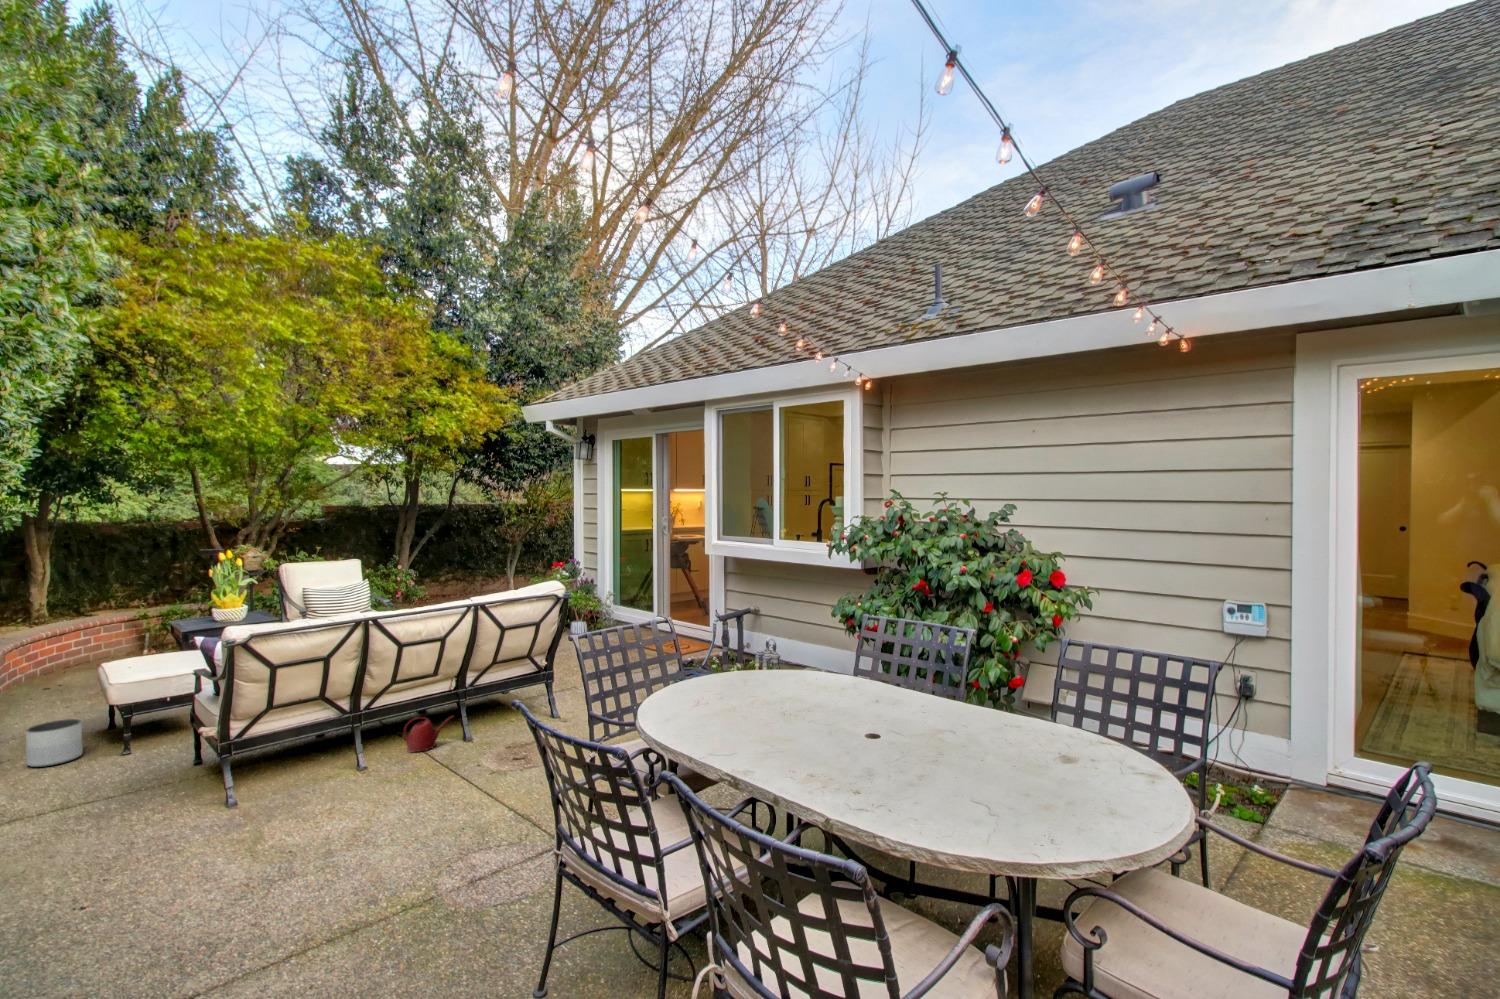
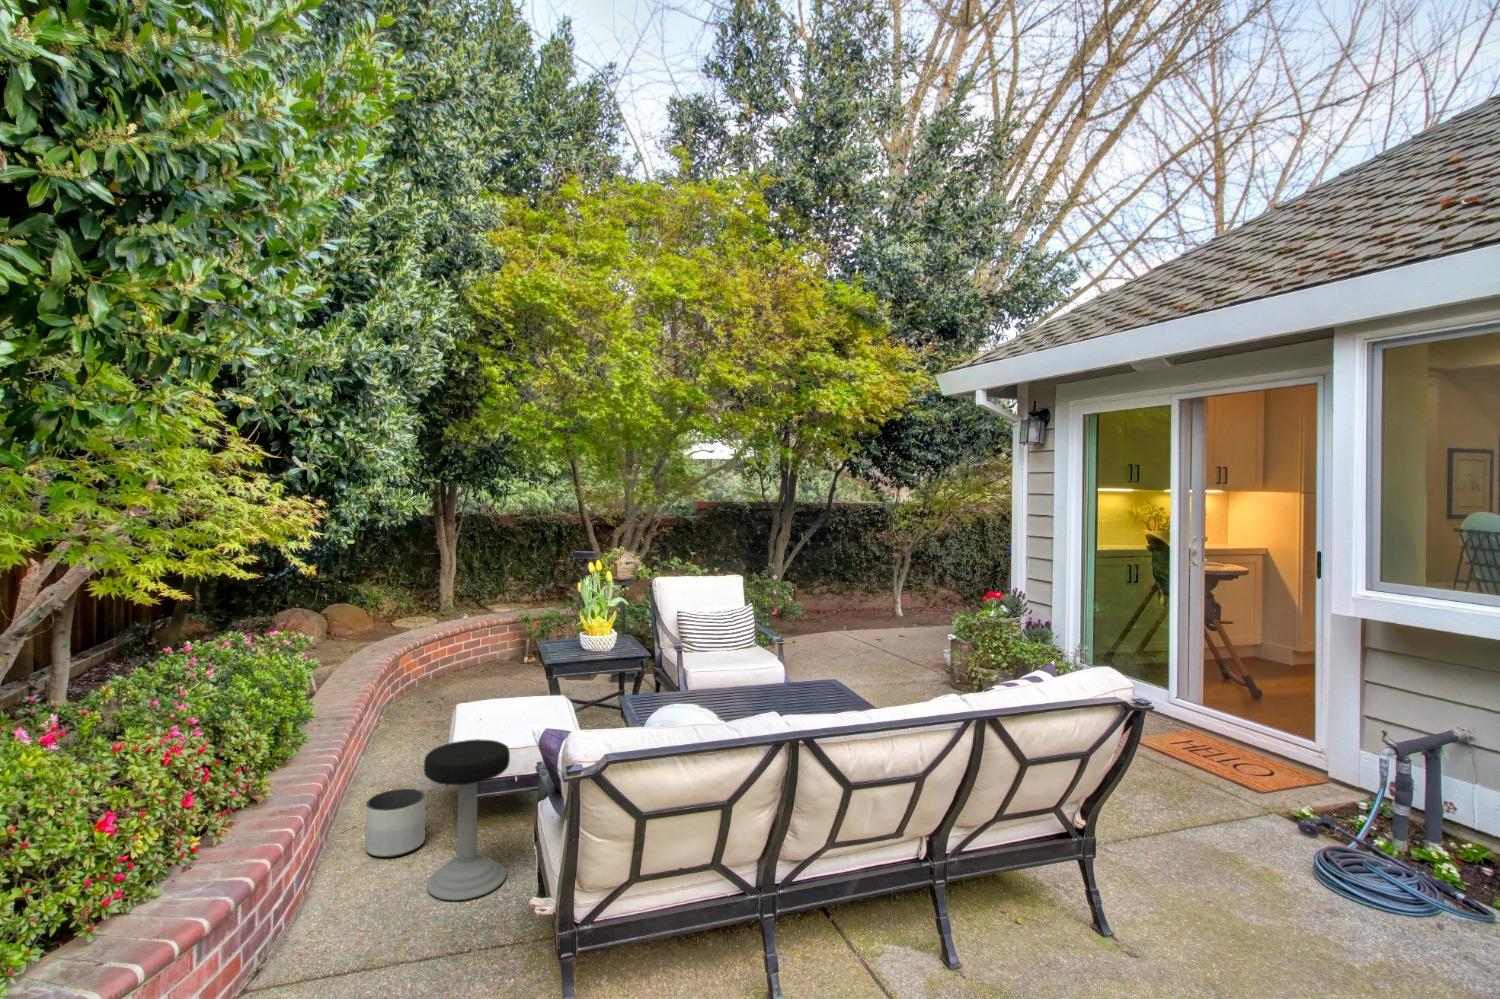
stool: none [90,669,164,774] -> present [424,739,510,900]
watering can: present [404,716,454,753] -> none [838,906,922,975]

